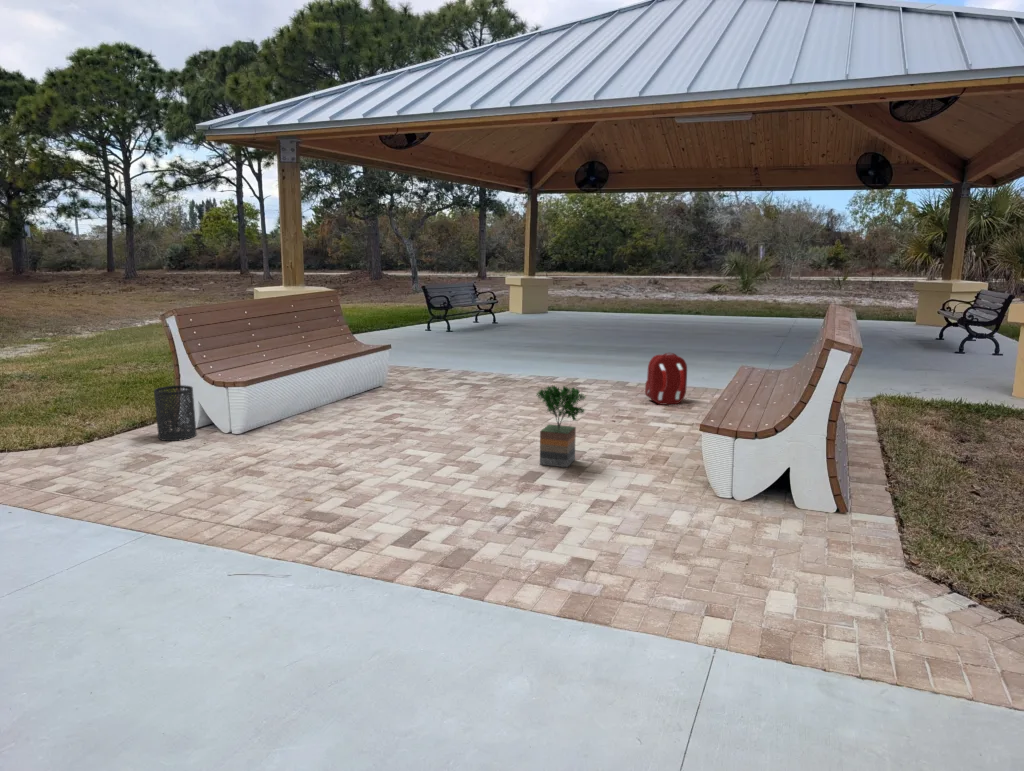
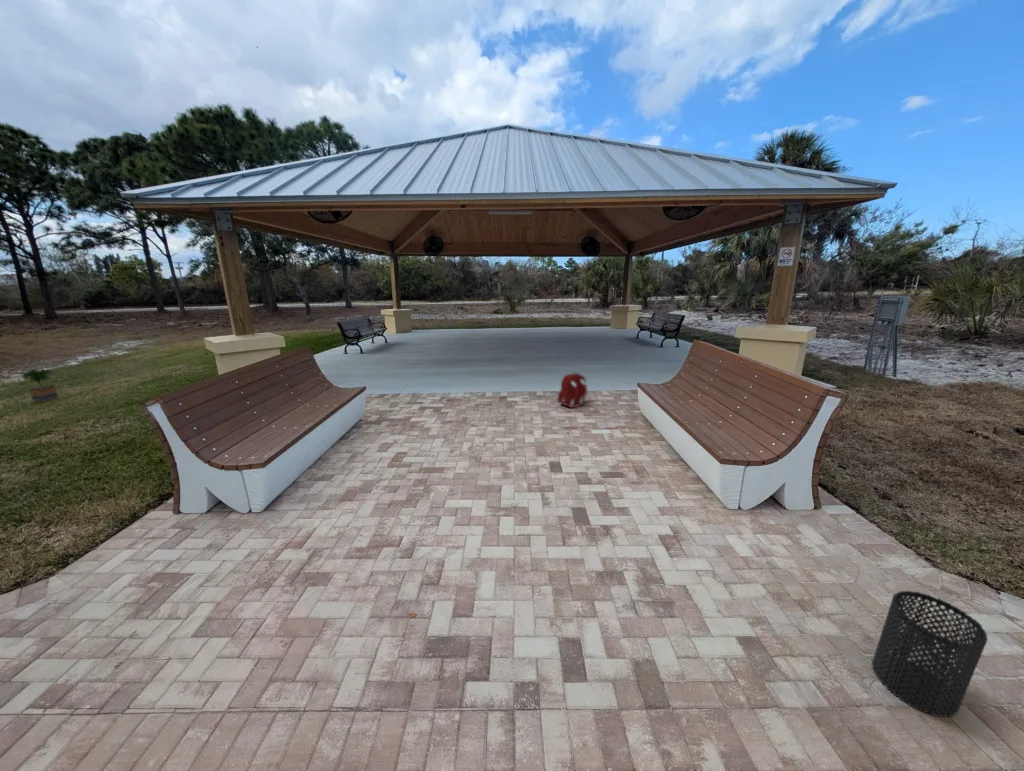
trash can: present [154,385,196,441] -> present [872,591,988,717]
potted tree: present [537,386,585,467] -> present [23,369,58,402]

